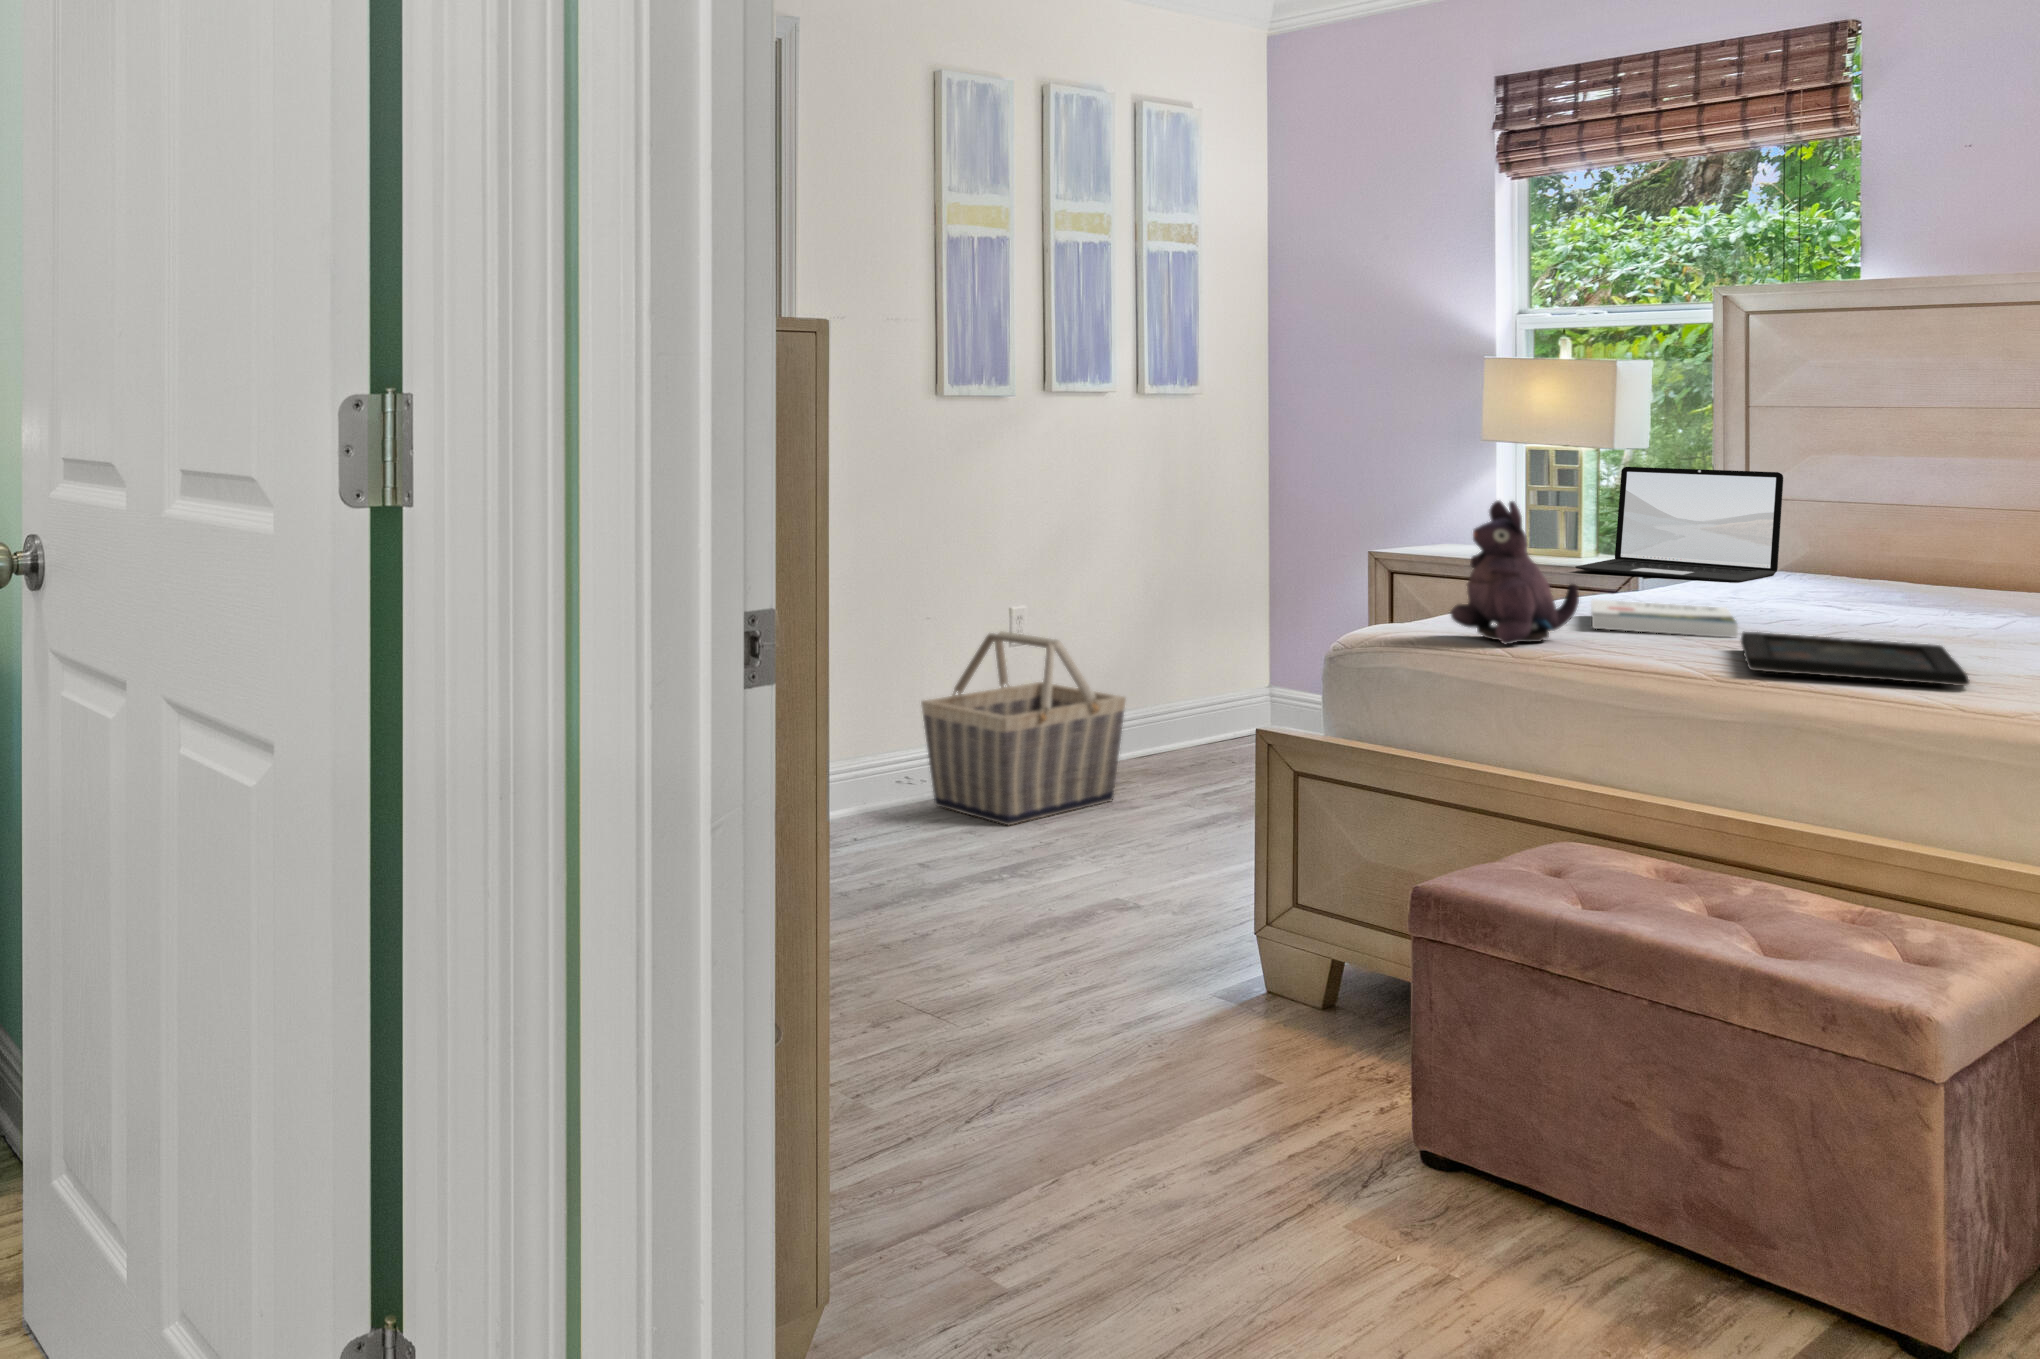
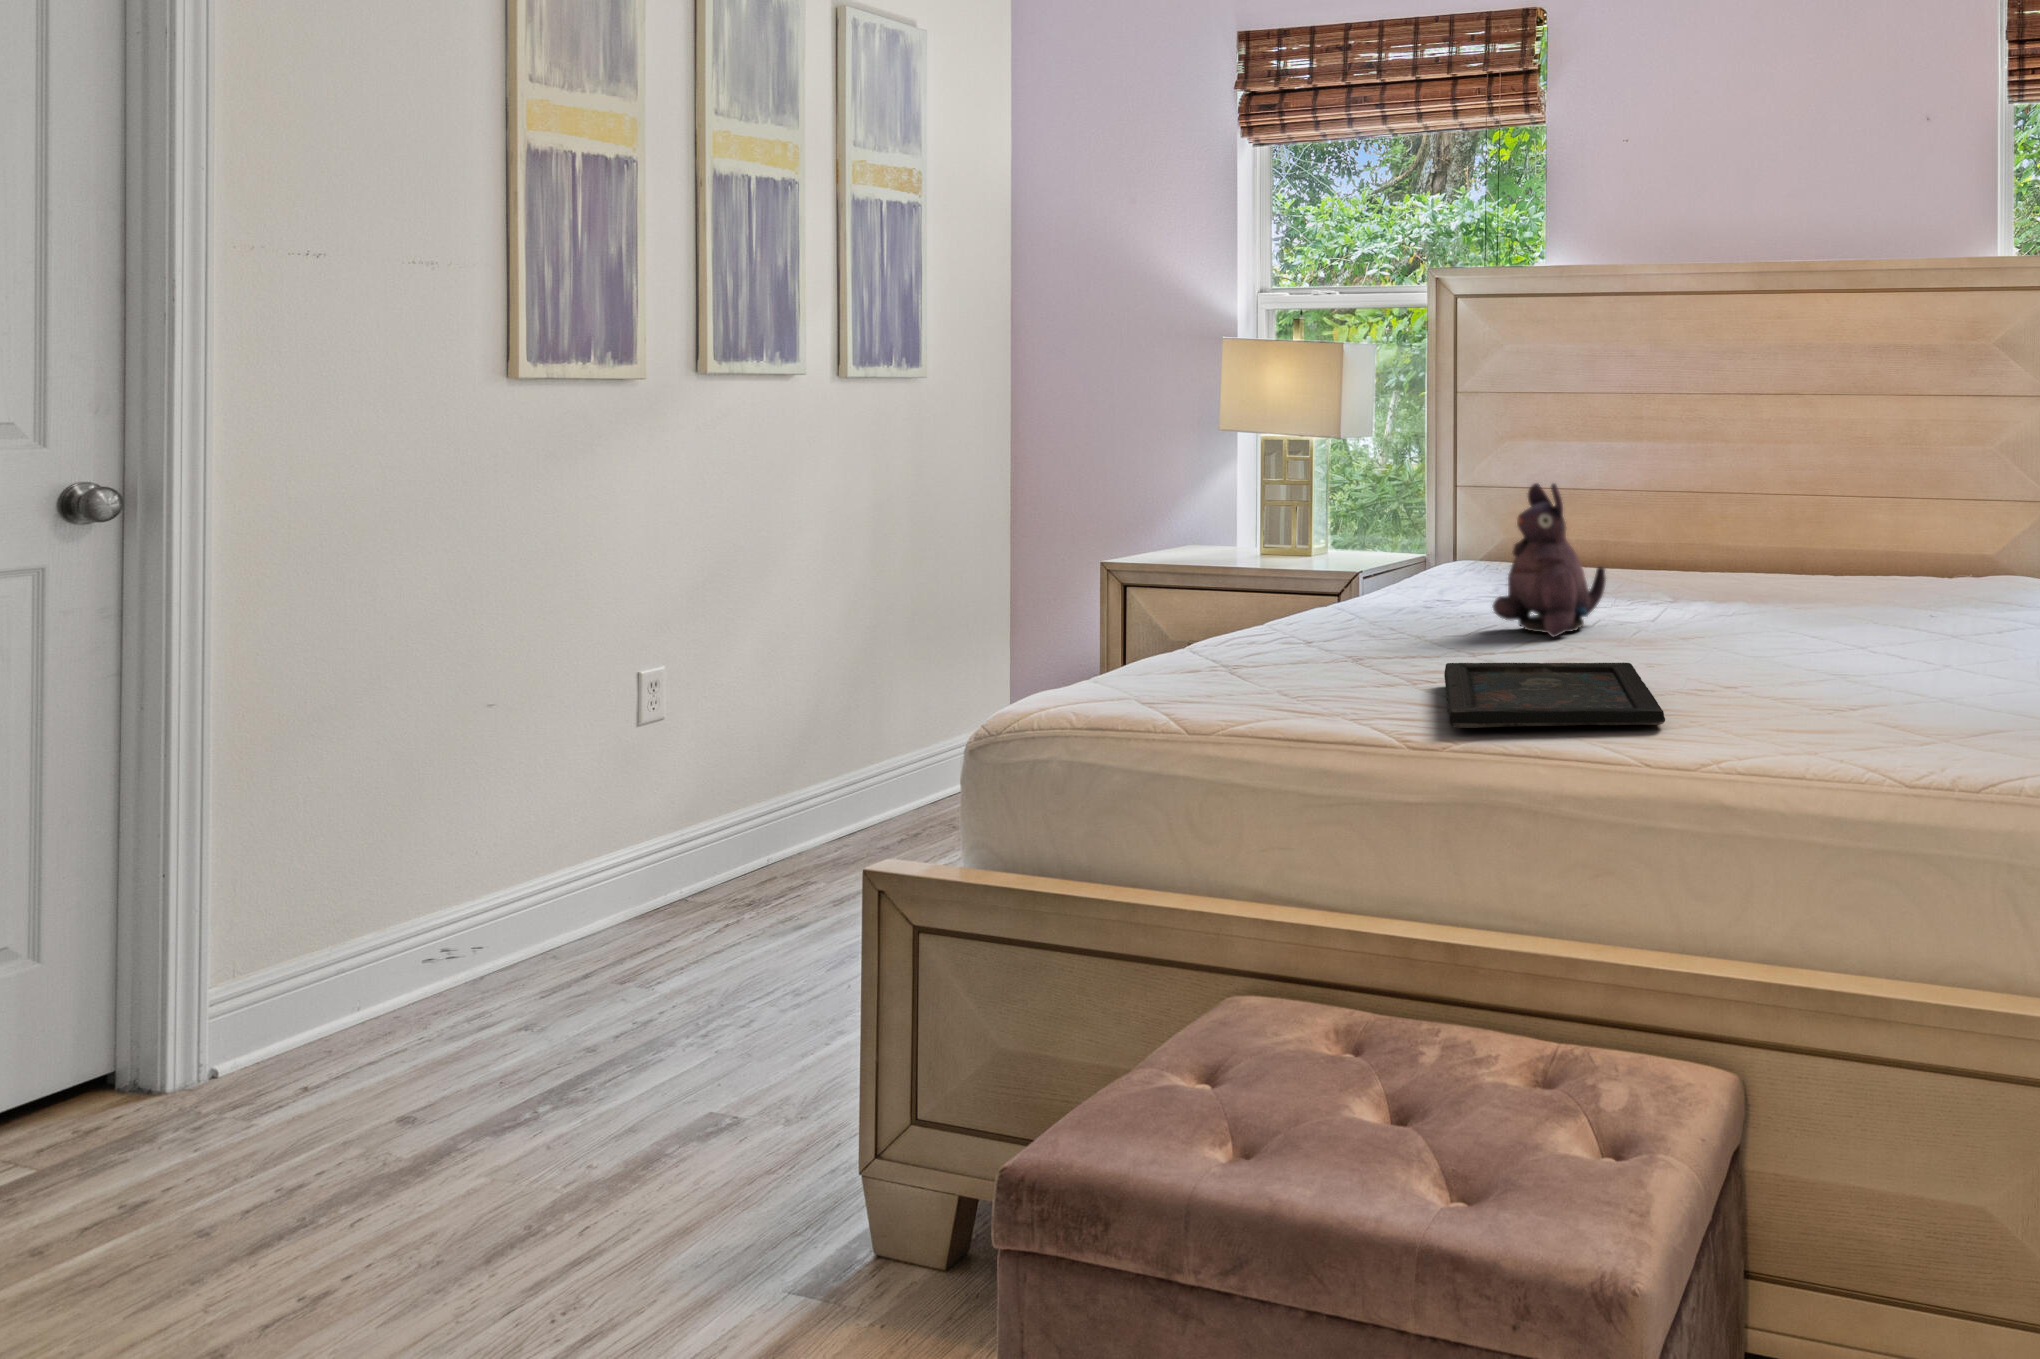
laptop: present [1575,467,1783,582] -> none [1300,456,1485,578]
plush toy: present [1451,501,1579,644] -> present [1493,483,1606,637]
book: present [1591,600,1738,637] -> none [1296,622,1442,667]
basket: present [921,631,1126,825] -> none [461,711,788,999]

